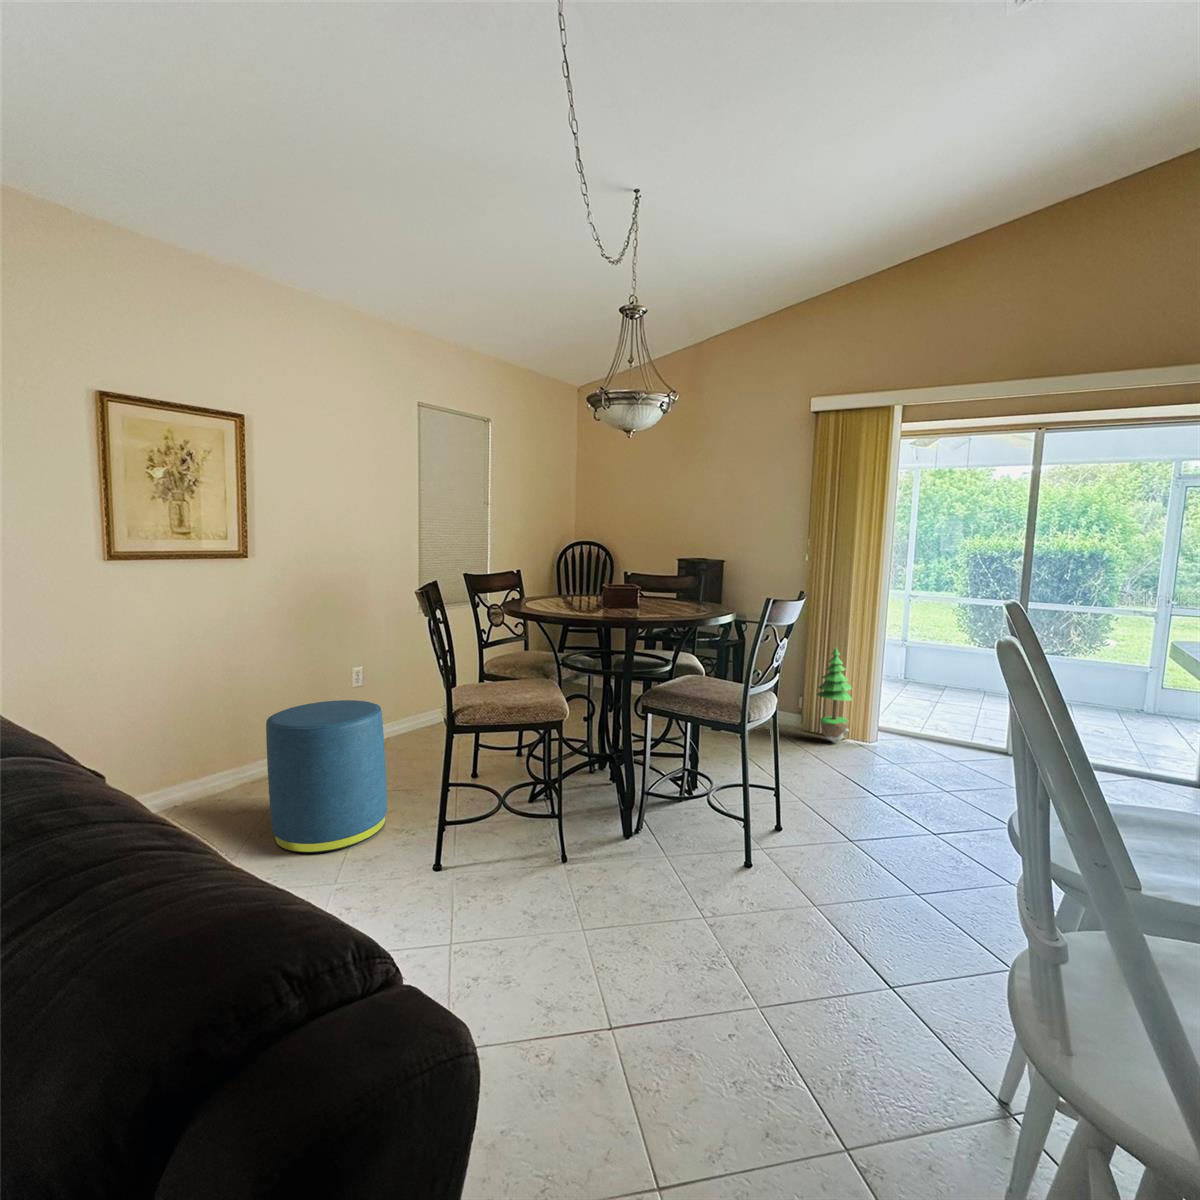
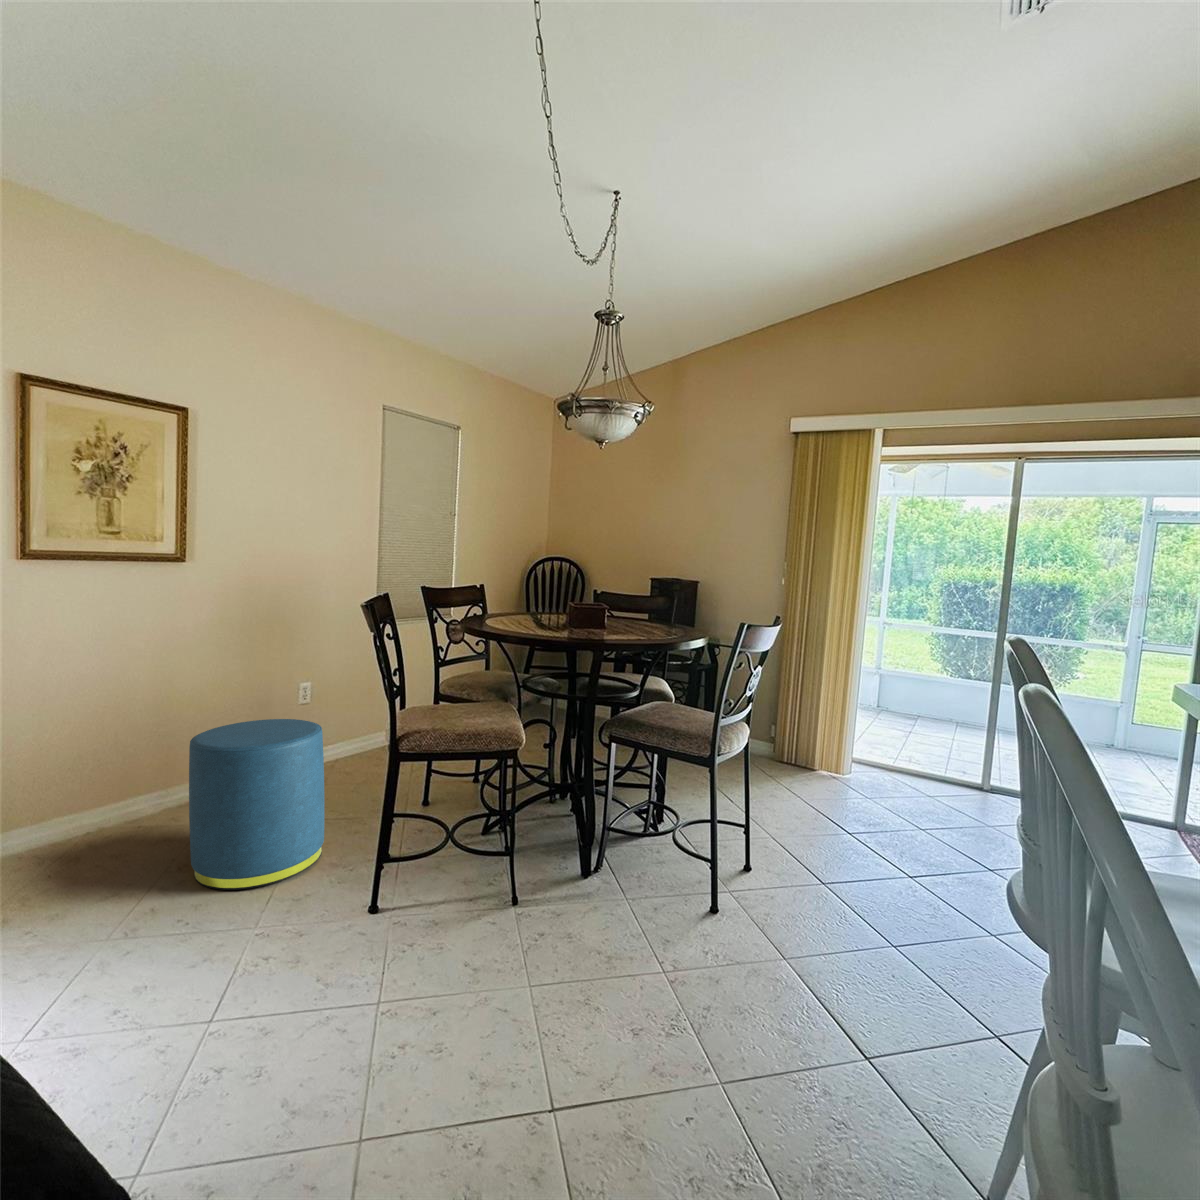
potted tree: present [817,647,852,742] -> none [786,673,825,773]

